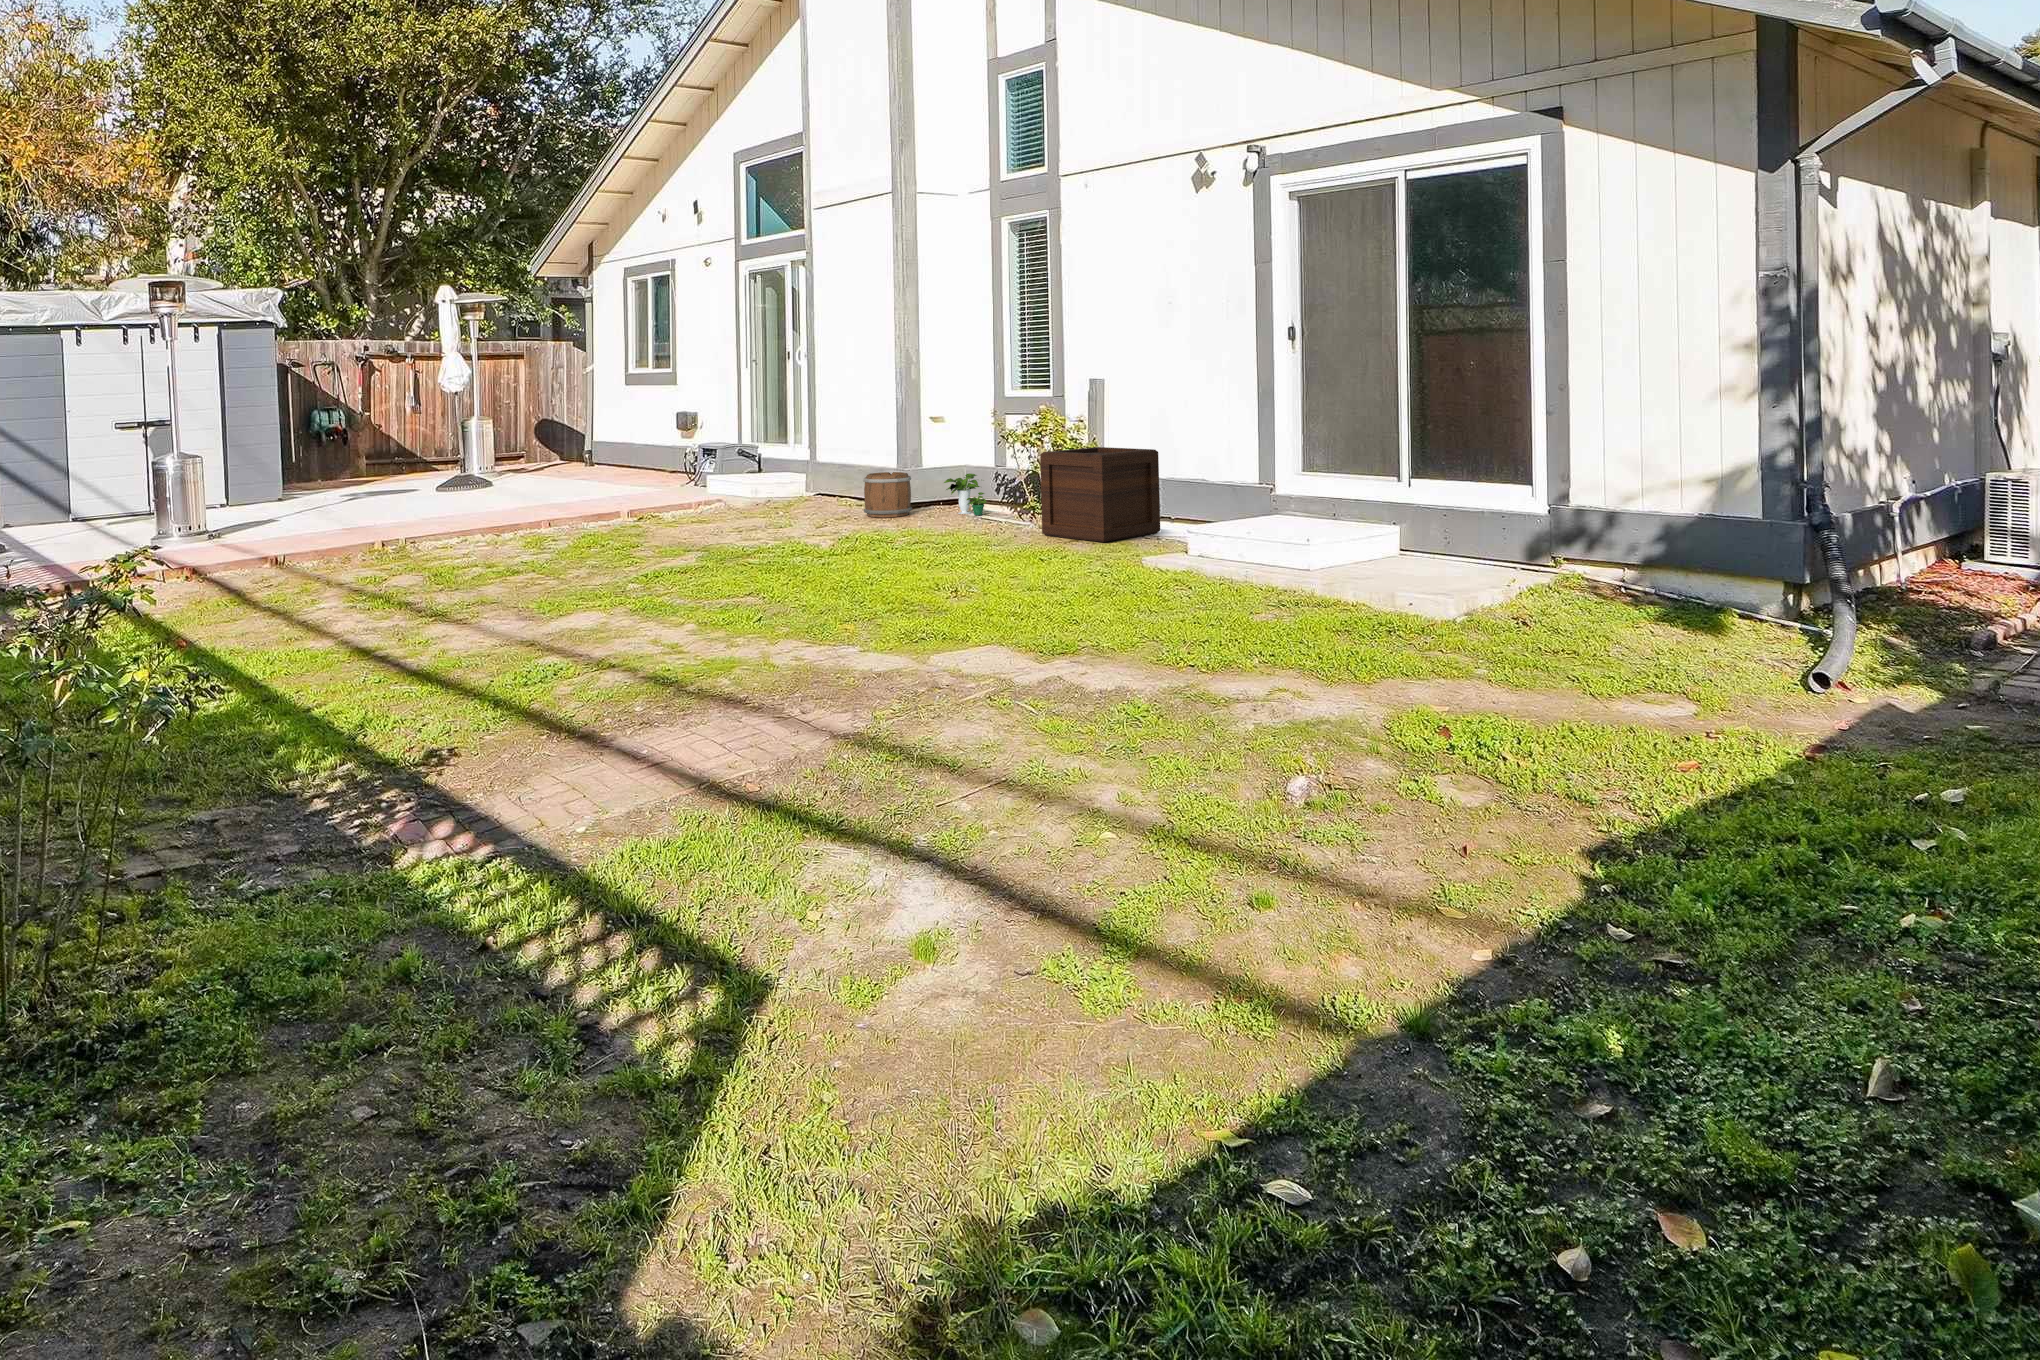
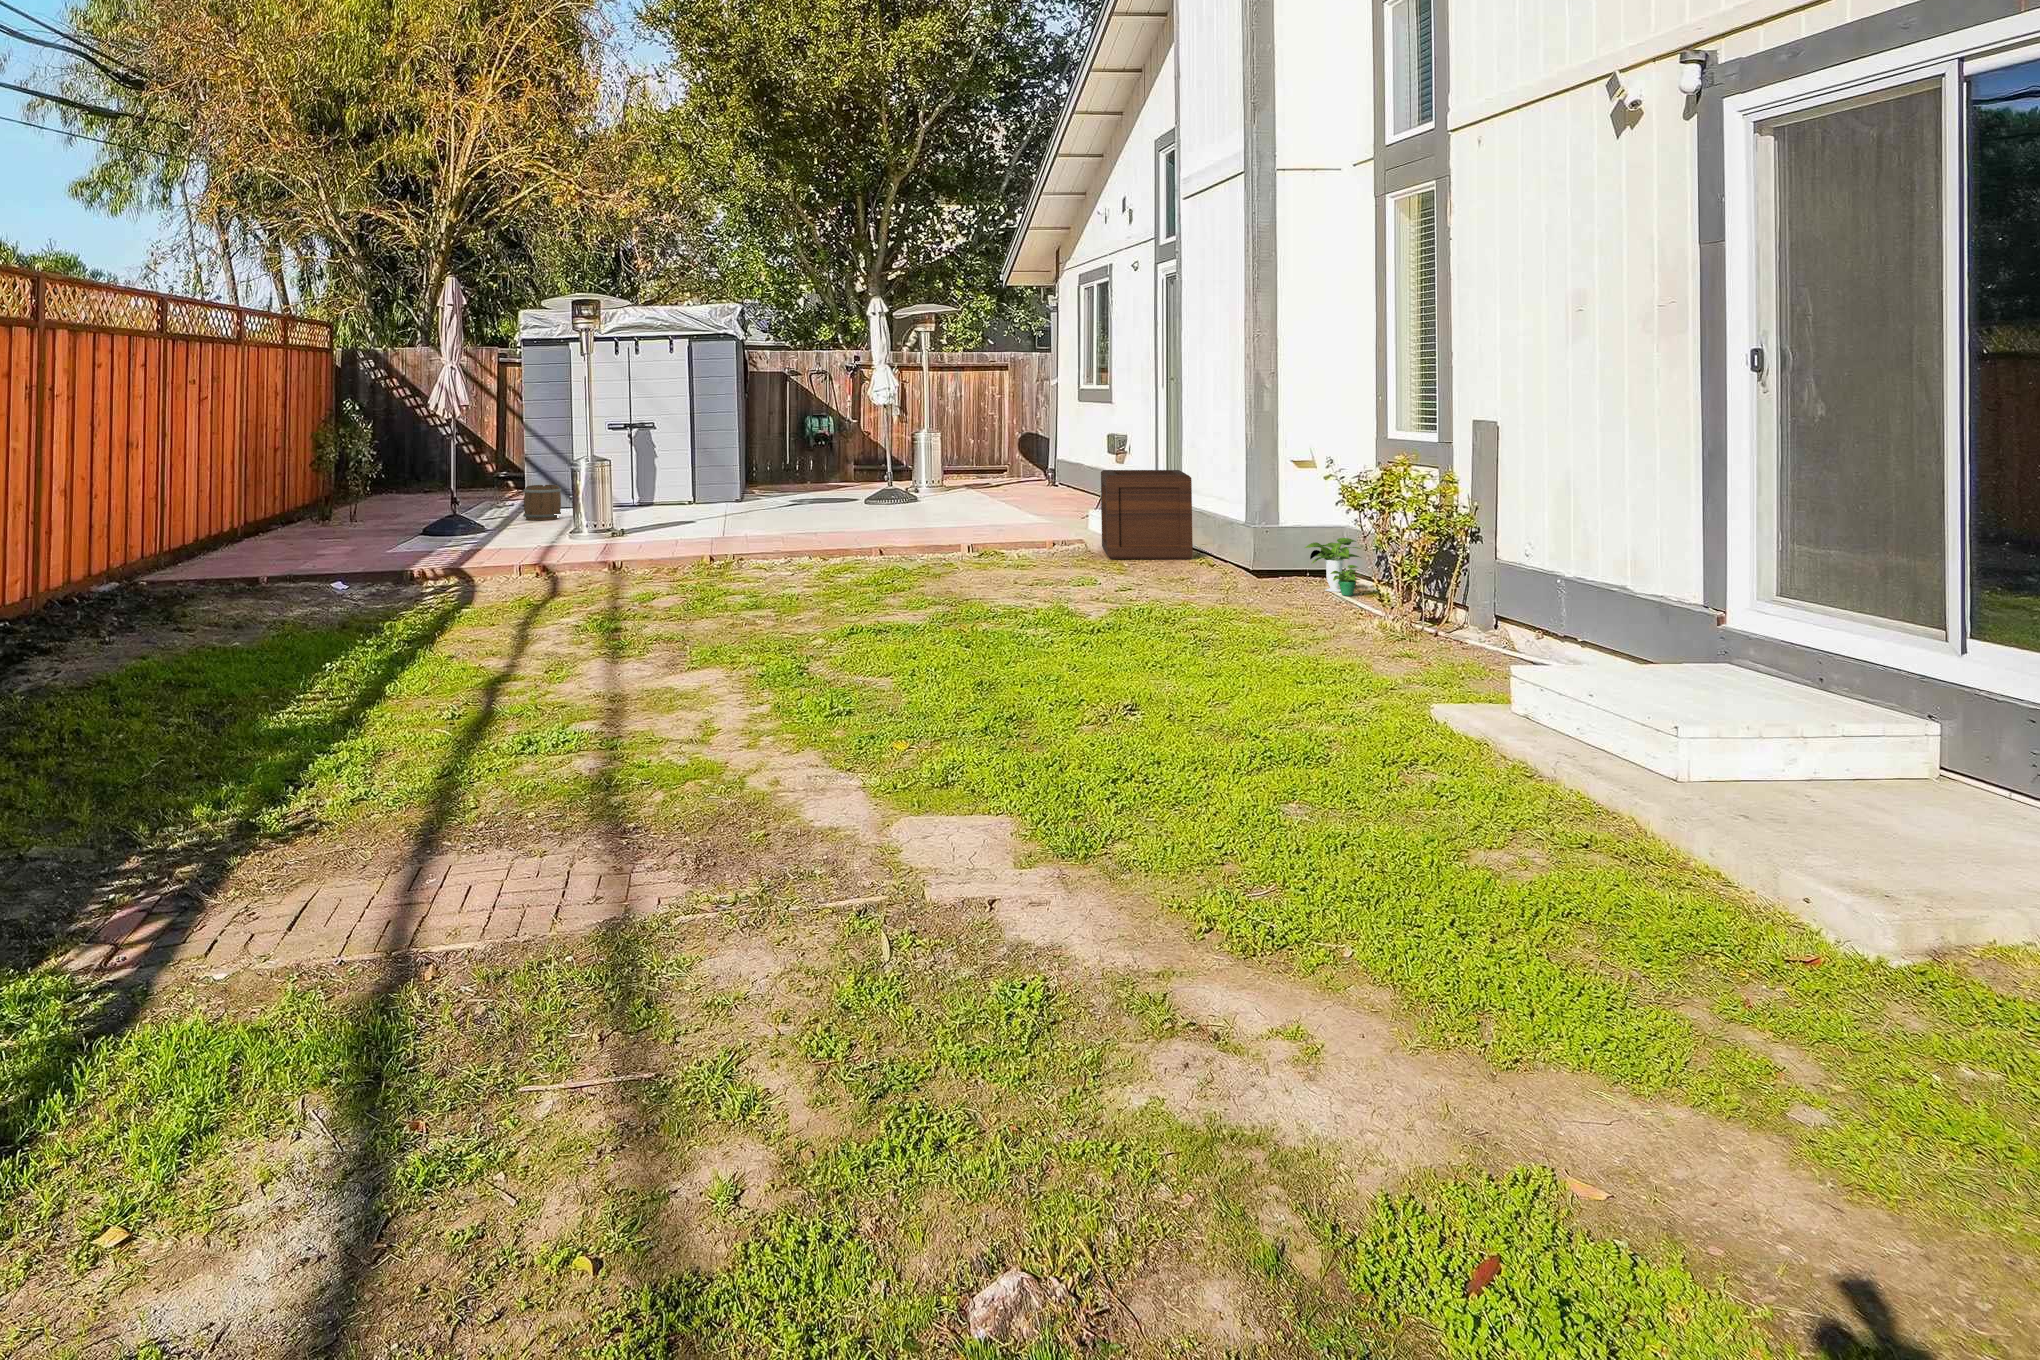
wooden crate: present [1040,447,1160,542] -> present [1101,470,1193,559]
bucket: present [863,472,912,518] -> present [523,485,561,520]

